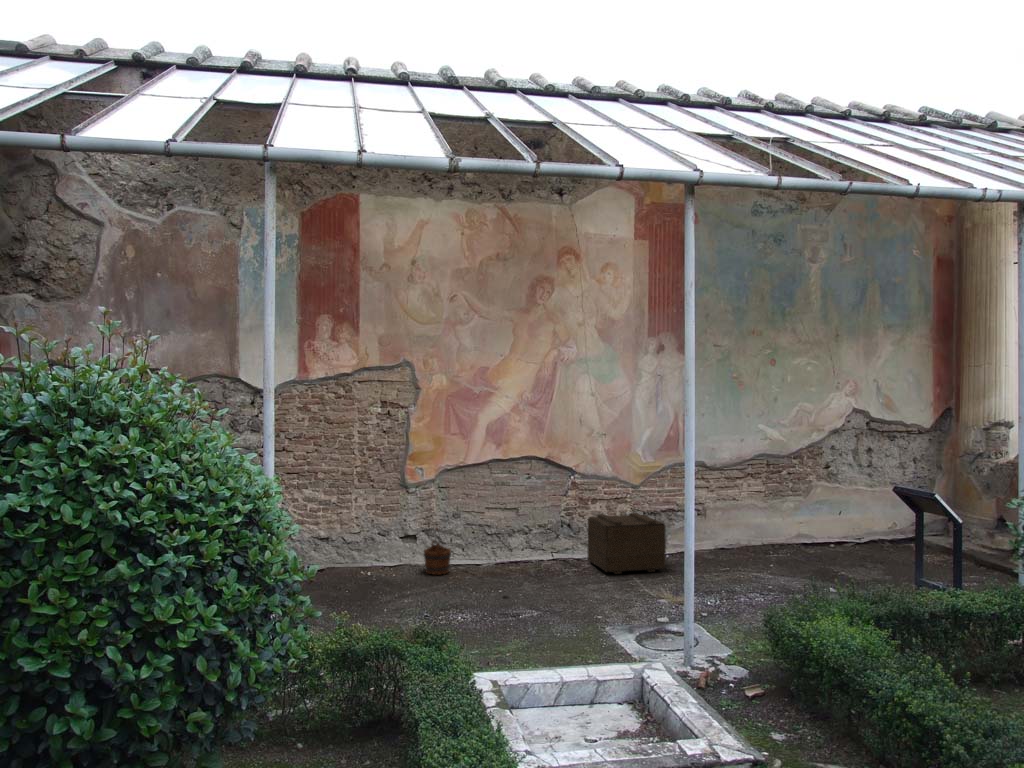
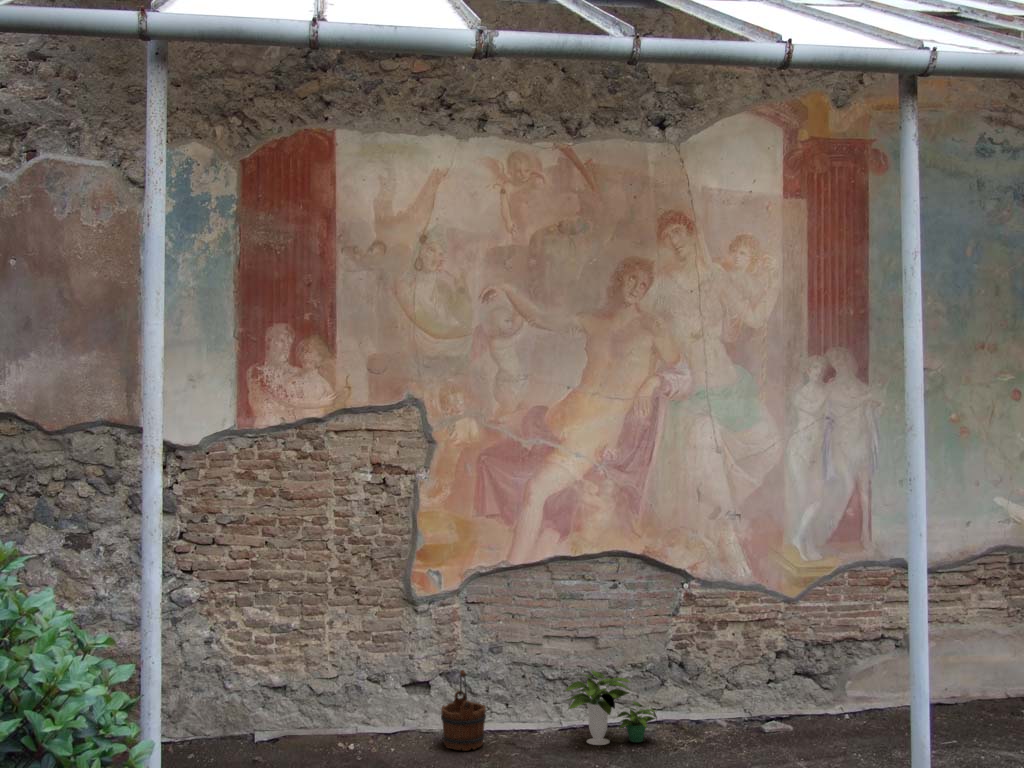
wooden crate: present [587,513,666,574] -> none [712,644,846,752]
potted plant: none [499,528,554,572] -> present [565,671,656,745]

